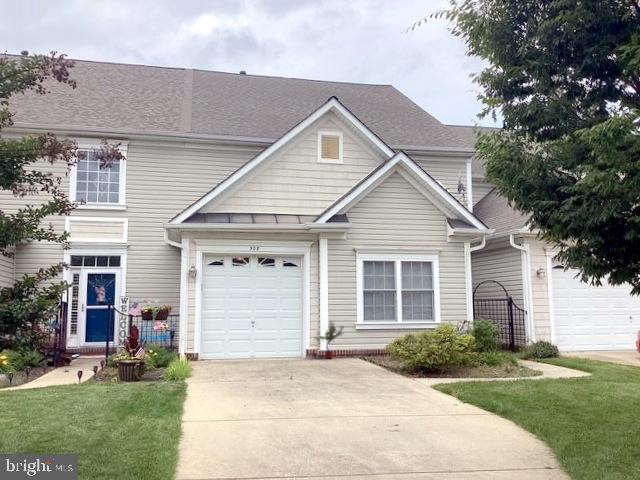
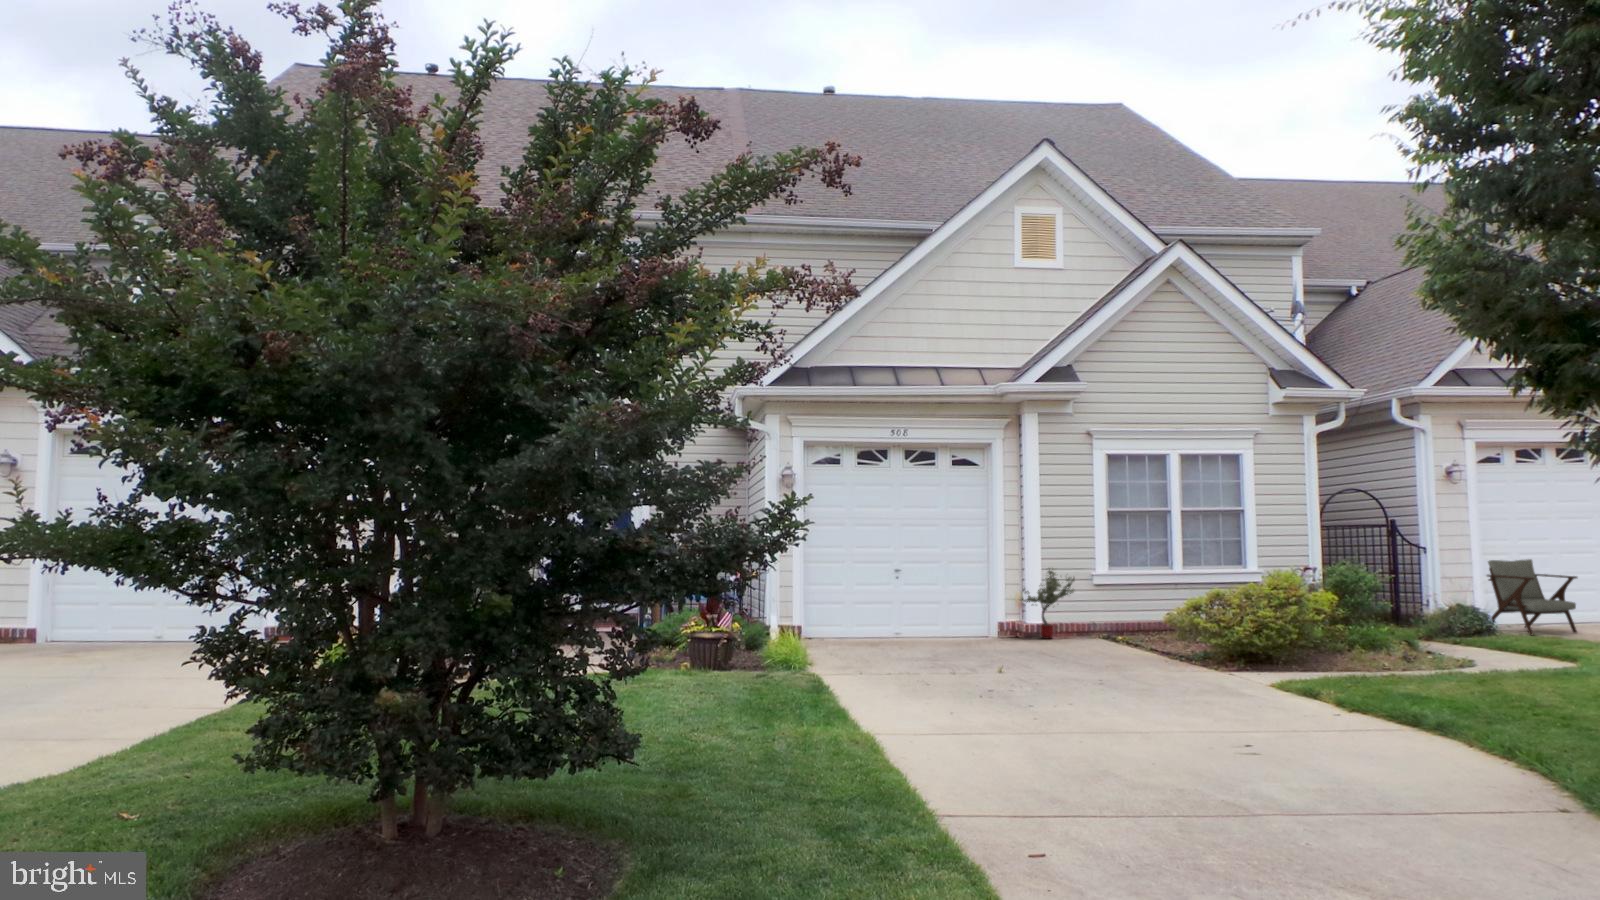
lounge chair: none [553,317,598,356] -> present [1487,559,1577,635]

